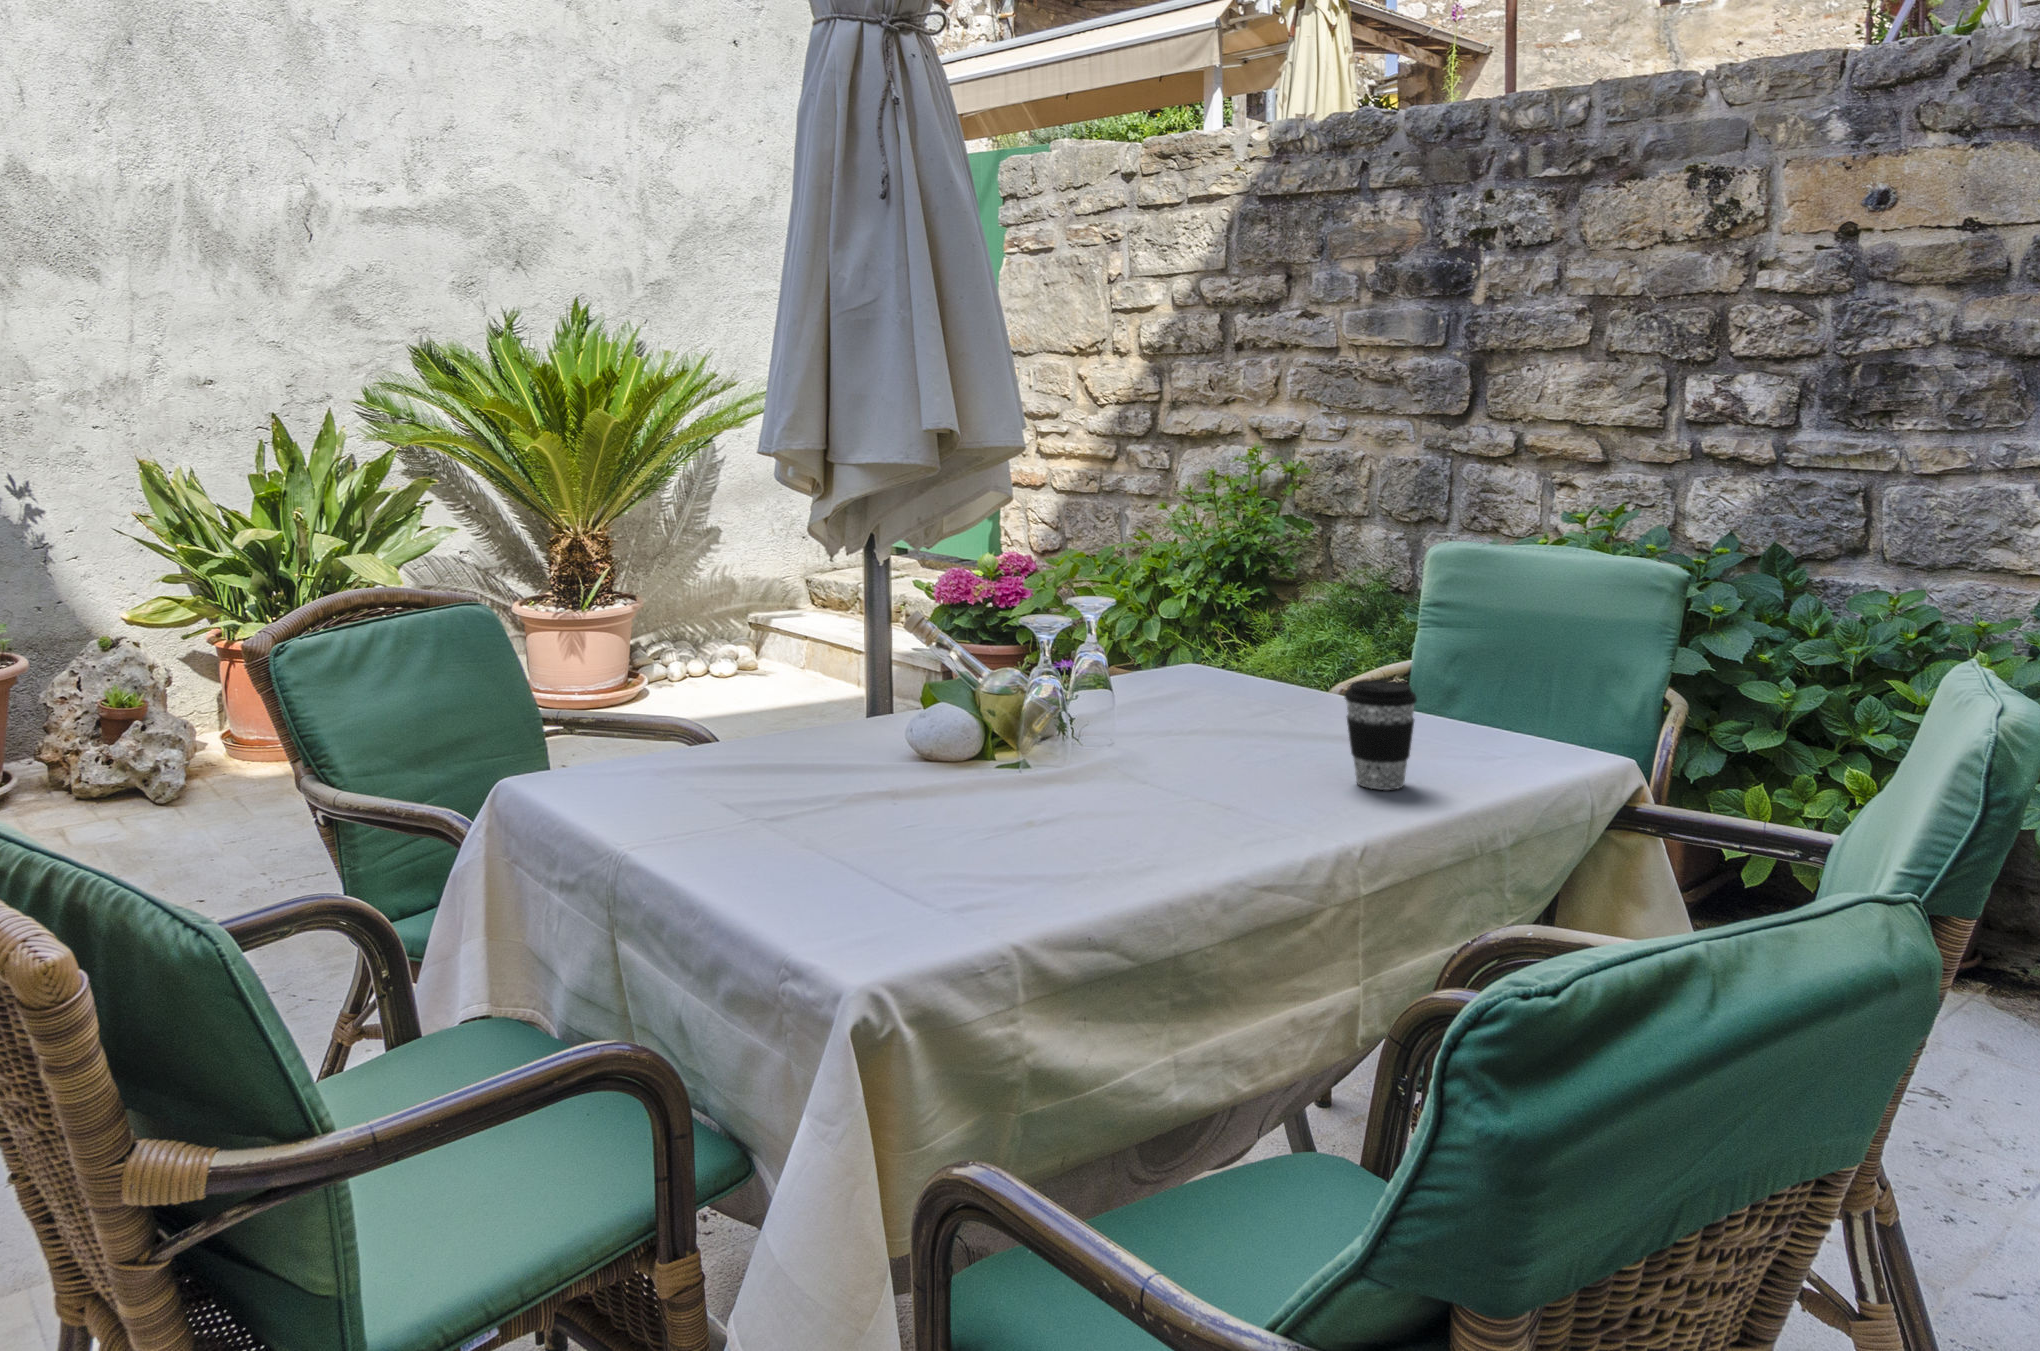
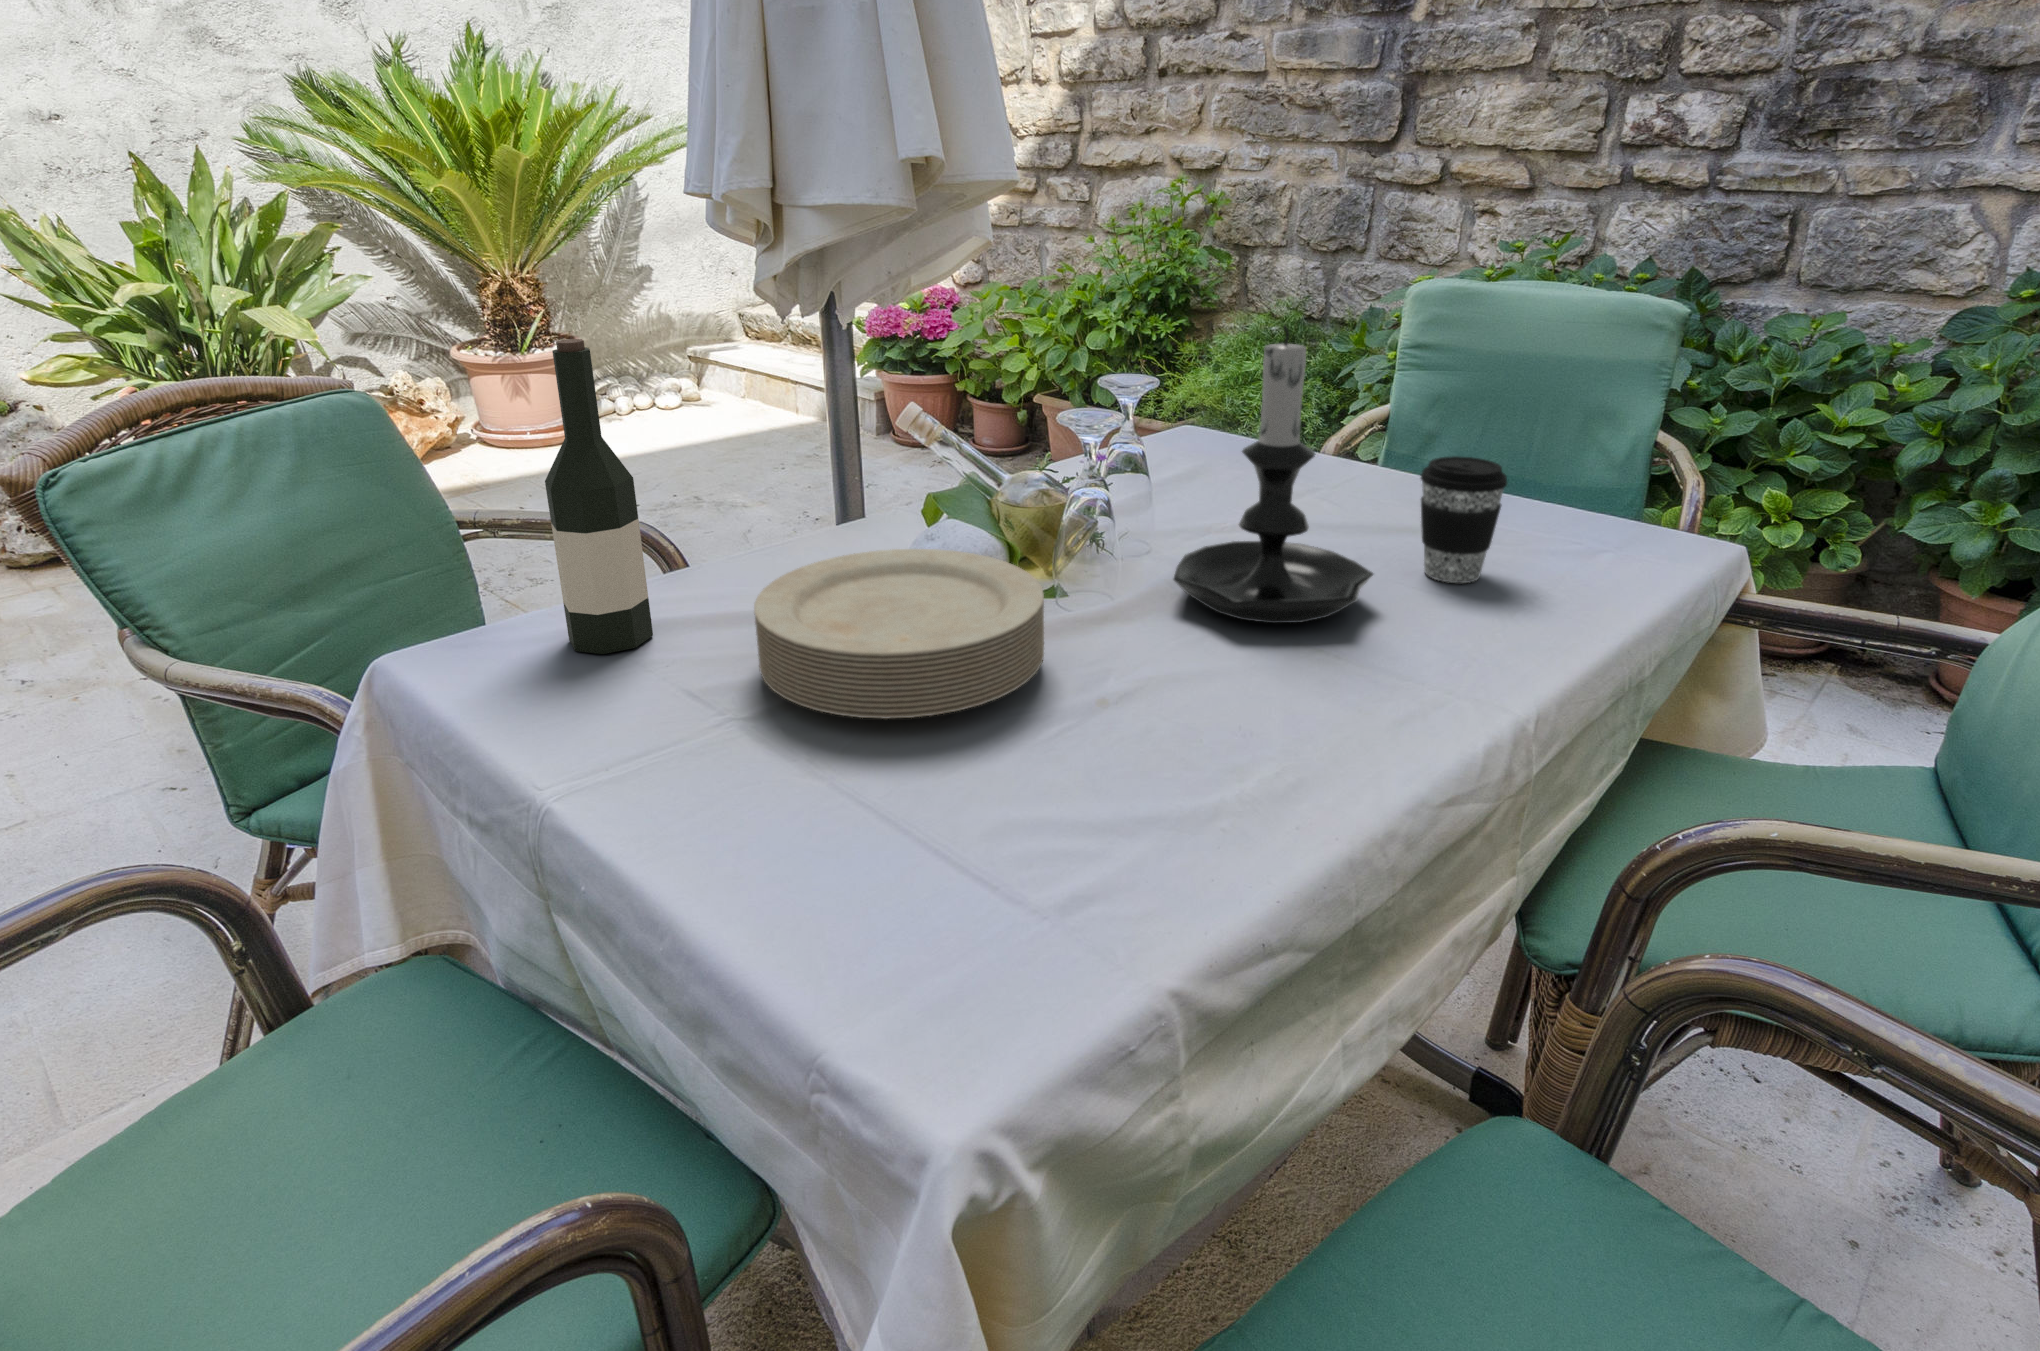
wine bottle: none [630,558,697,802] -> present [545,339,653,654]
candle holder: none [1121,562,1294,806] -> present [1174,325,1373,623]
plate: none [775,733,1000,843] -> present [754,549,1044,719]

